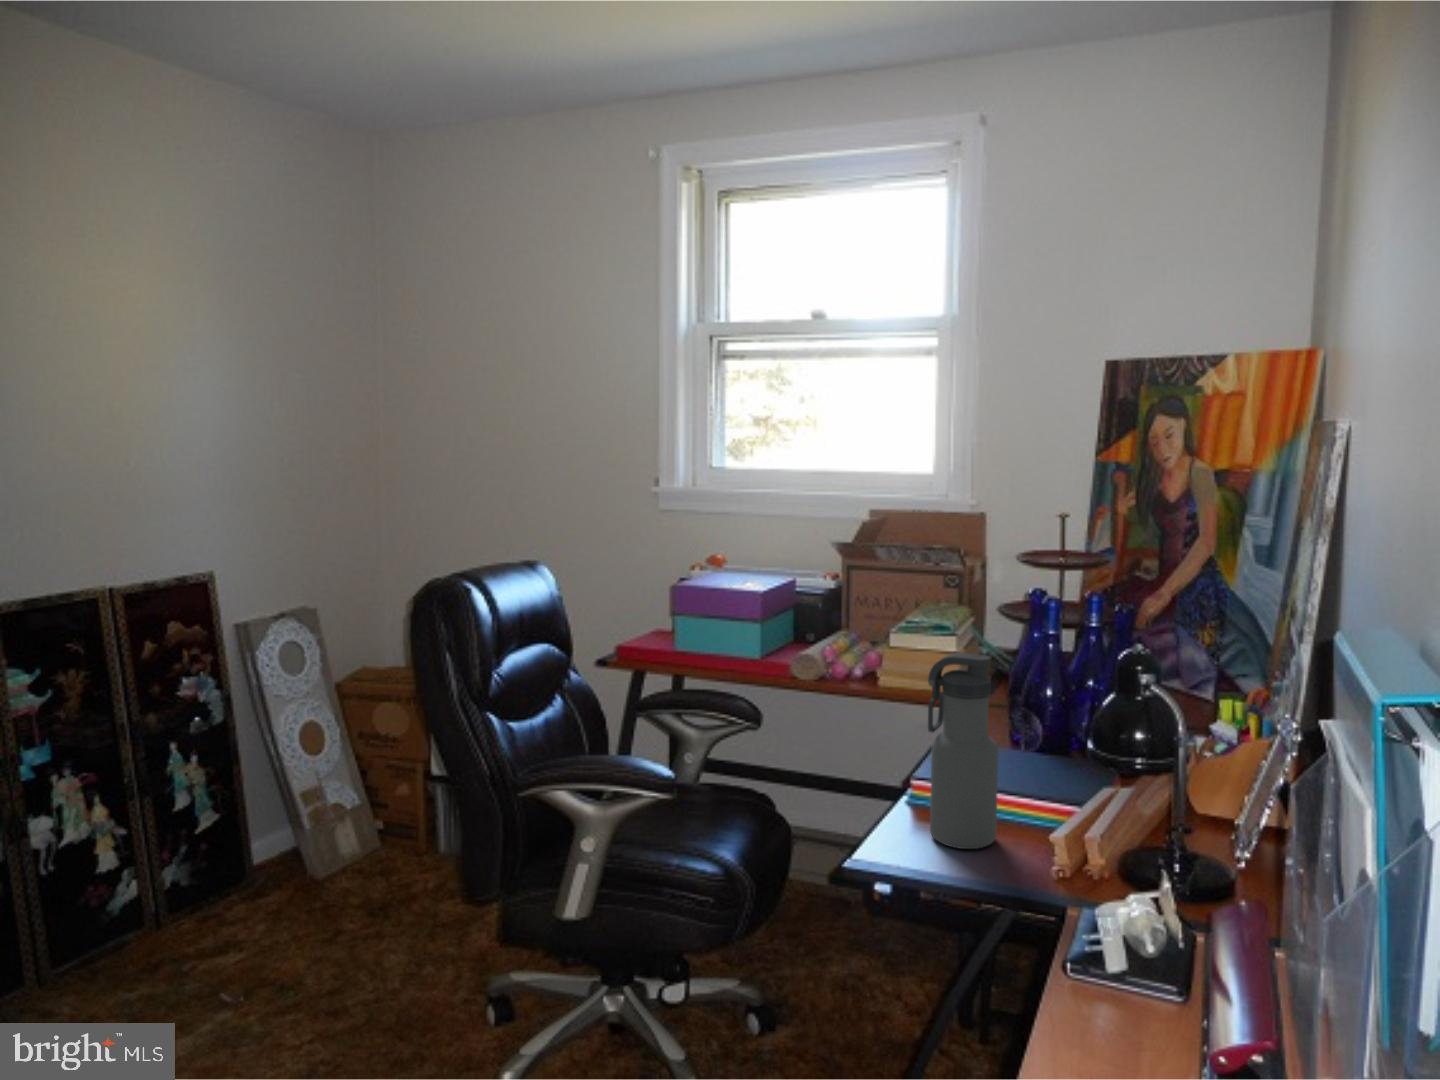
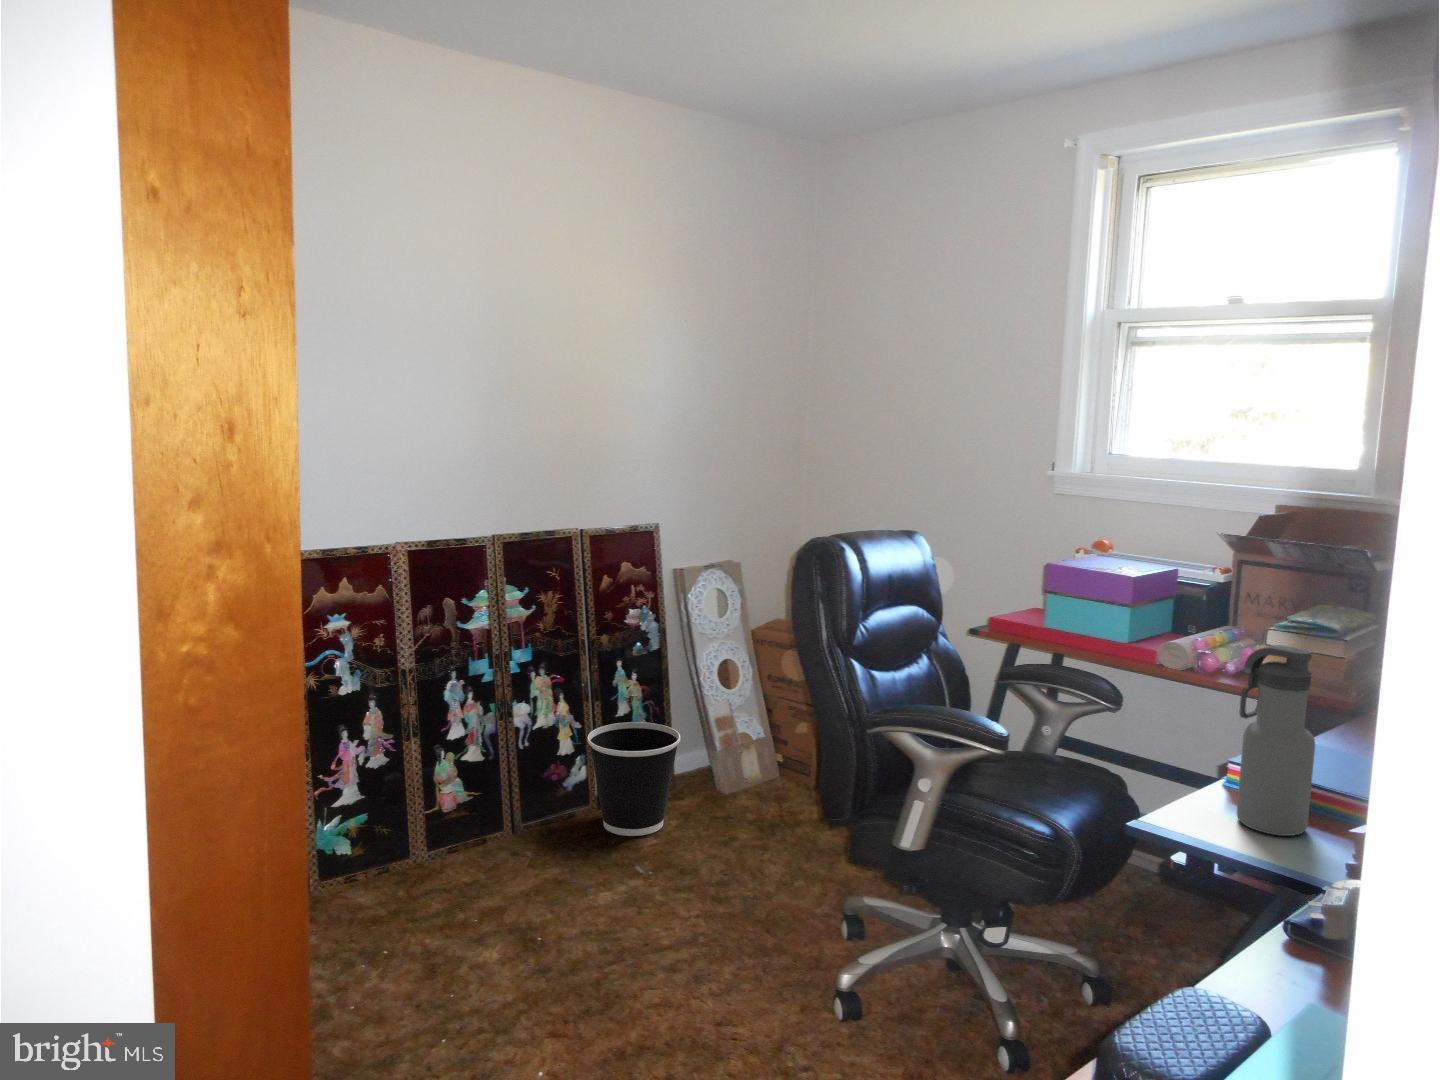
wastebasket: none [136,813,265,960] -> present [587,722,680,836]

